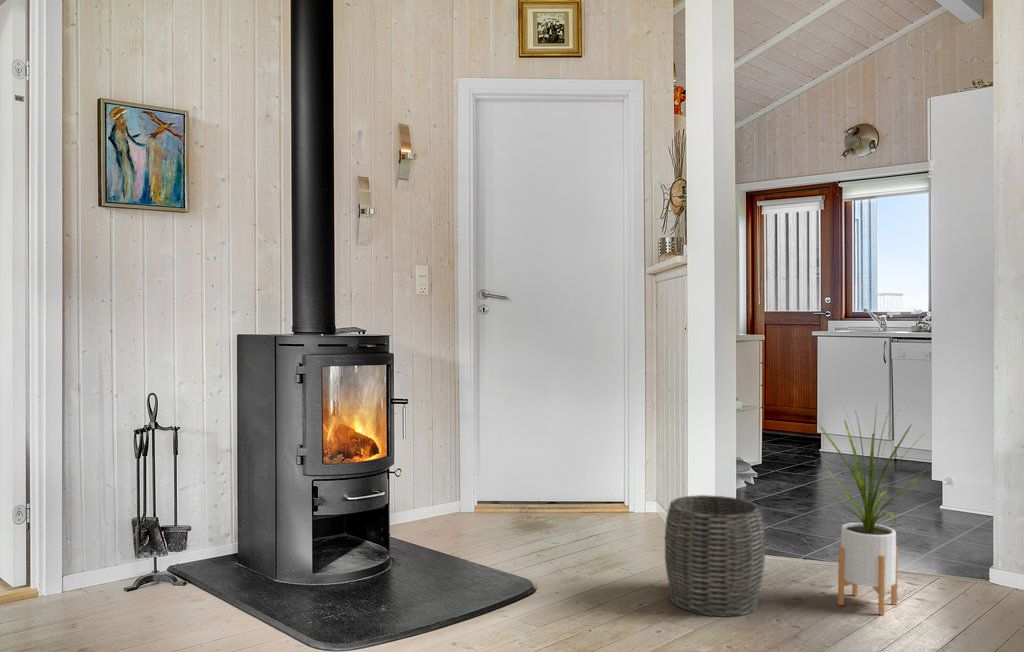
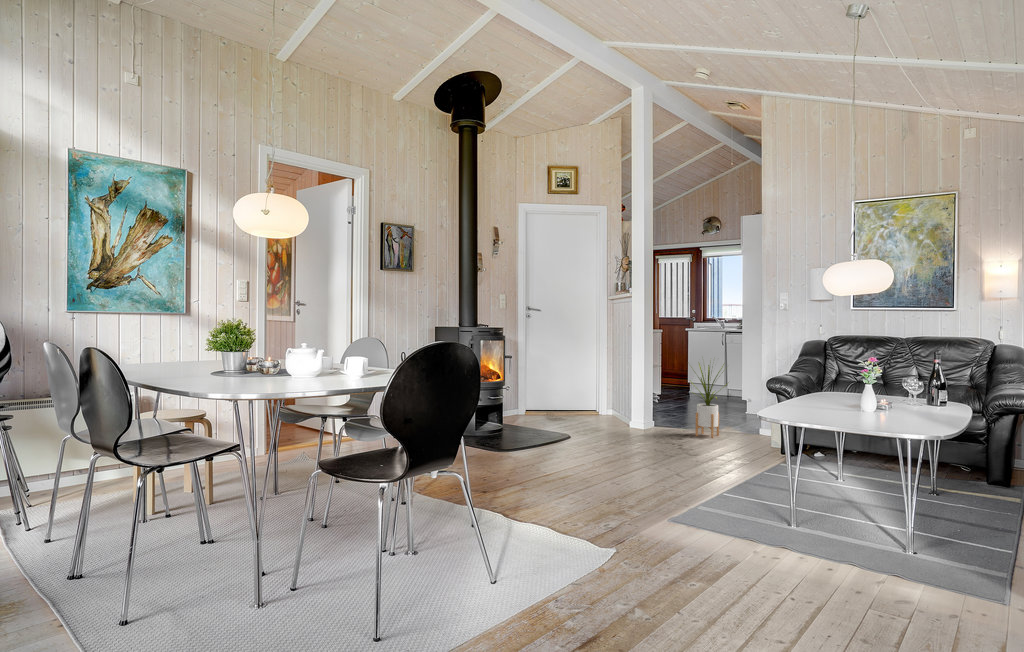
woven basket: present [665,495,765,617] -> none [625,394,666,439]

